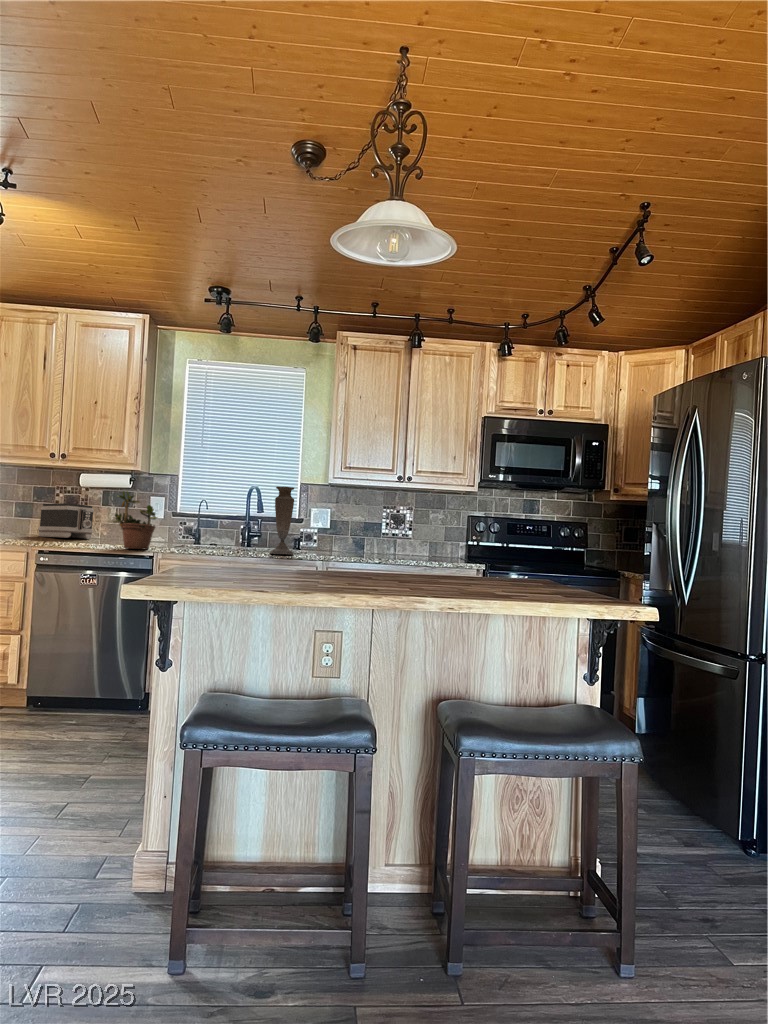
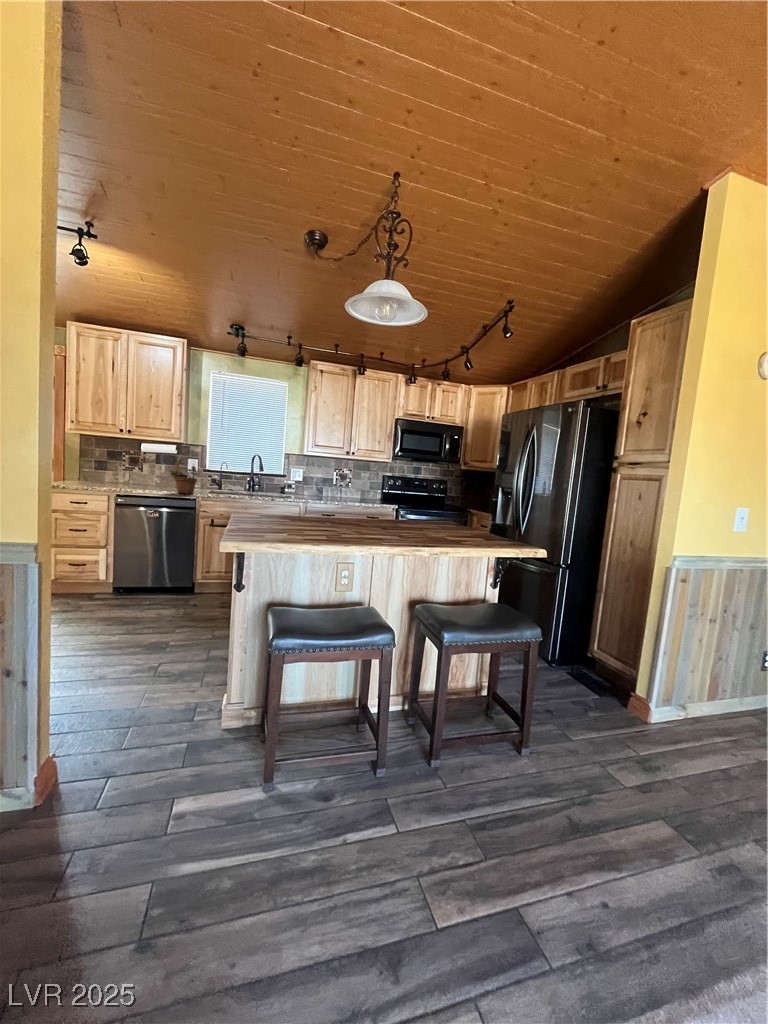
vase: present [270,486,294,555] -> none [270,456,286,498]
toaster: present [38,503,94,539] -> none [110,462,150,486]

